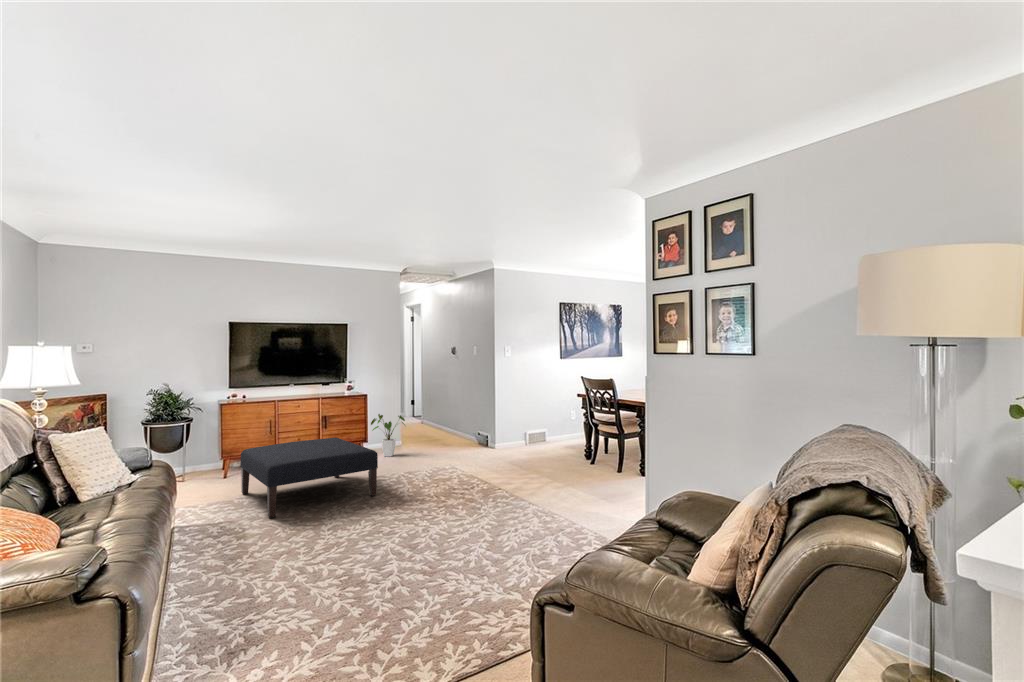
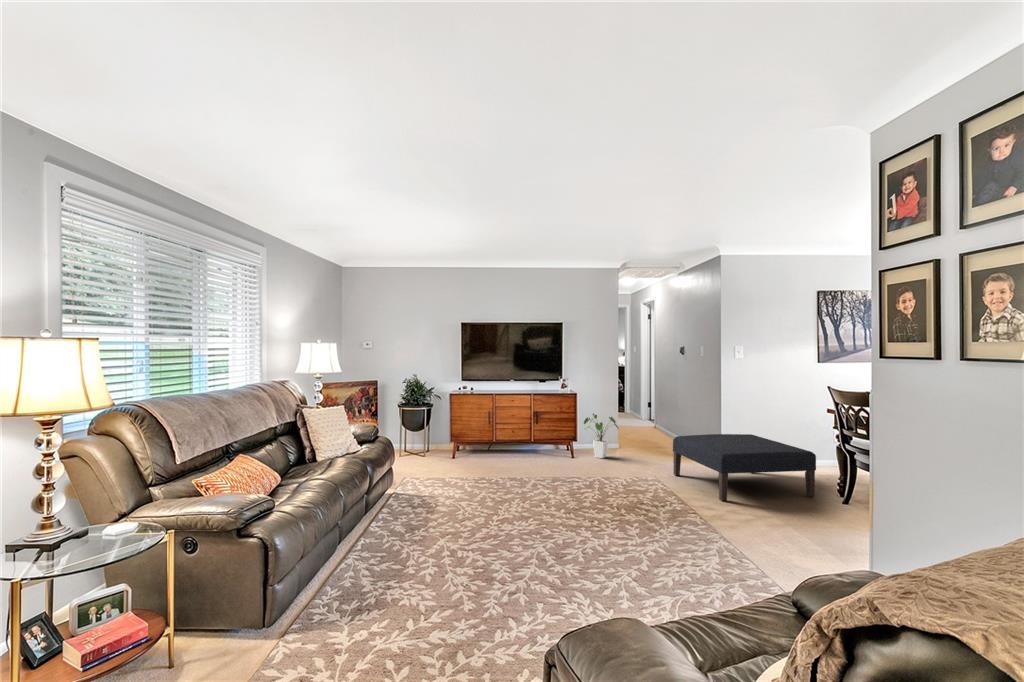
ottoman: present [240,438,378,518] -> present [673,434,816,501]

